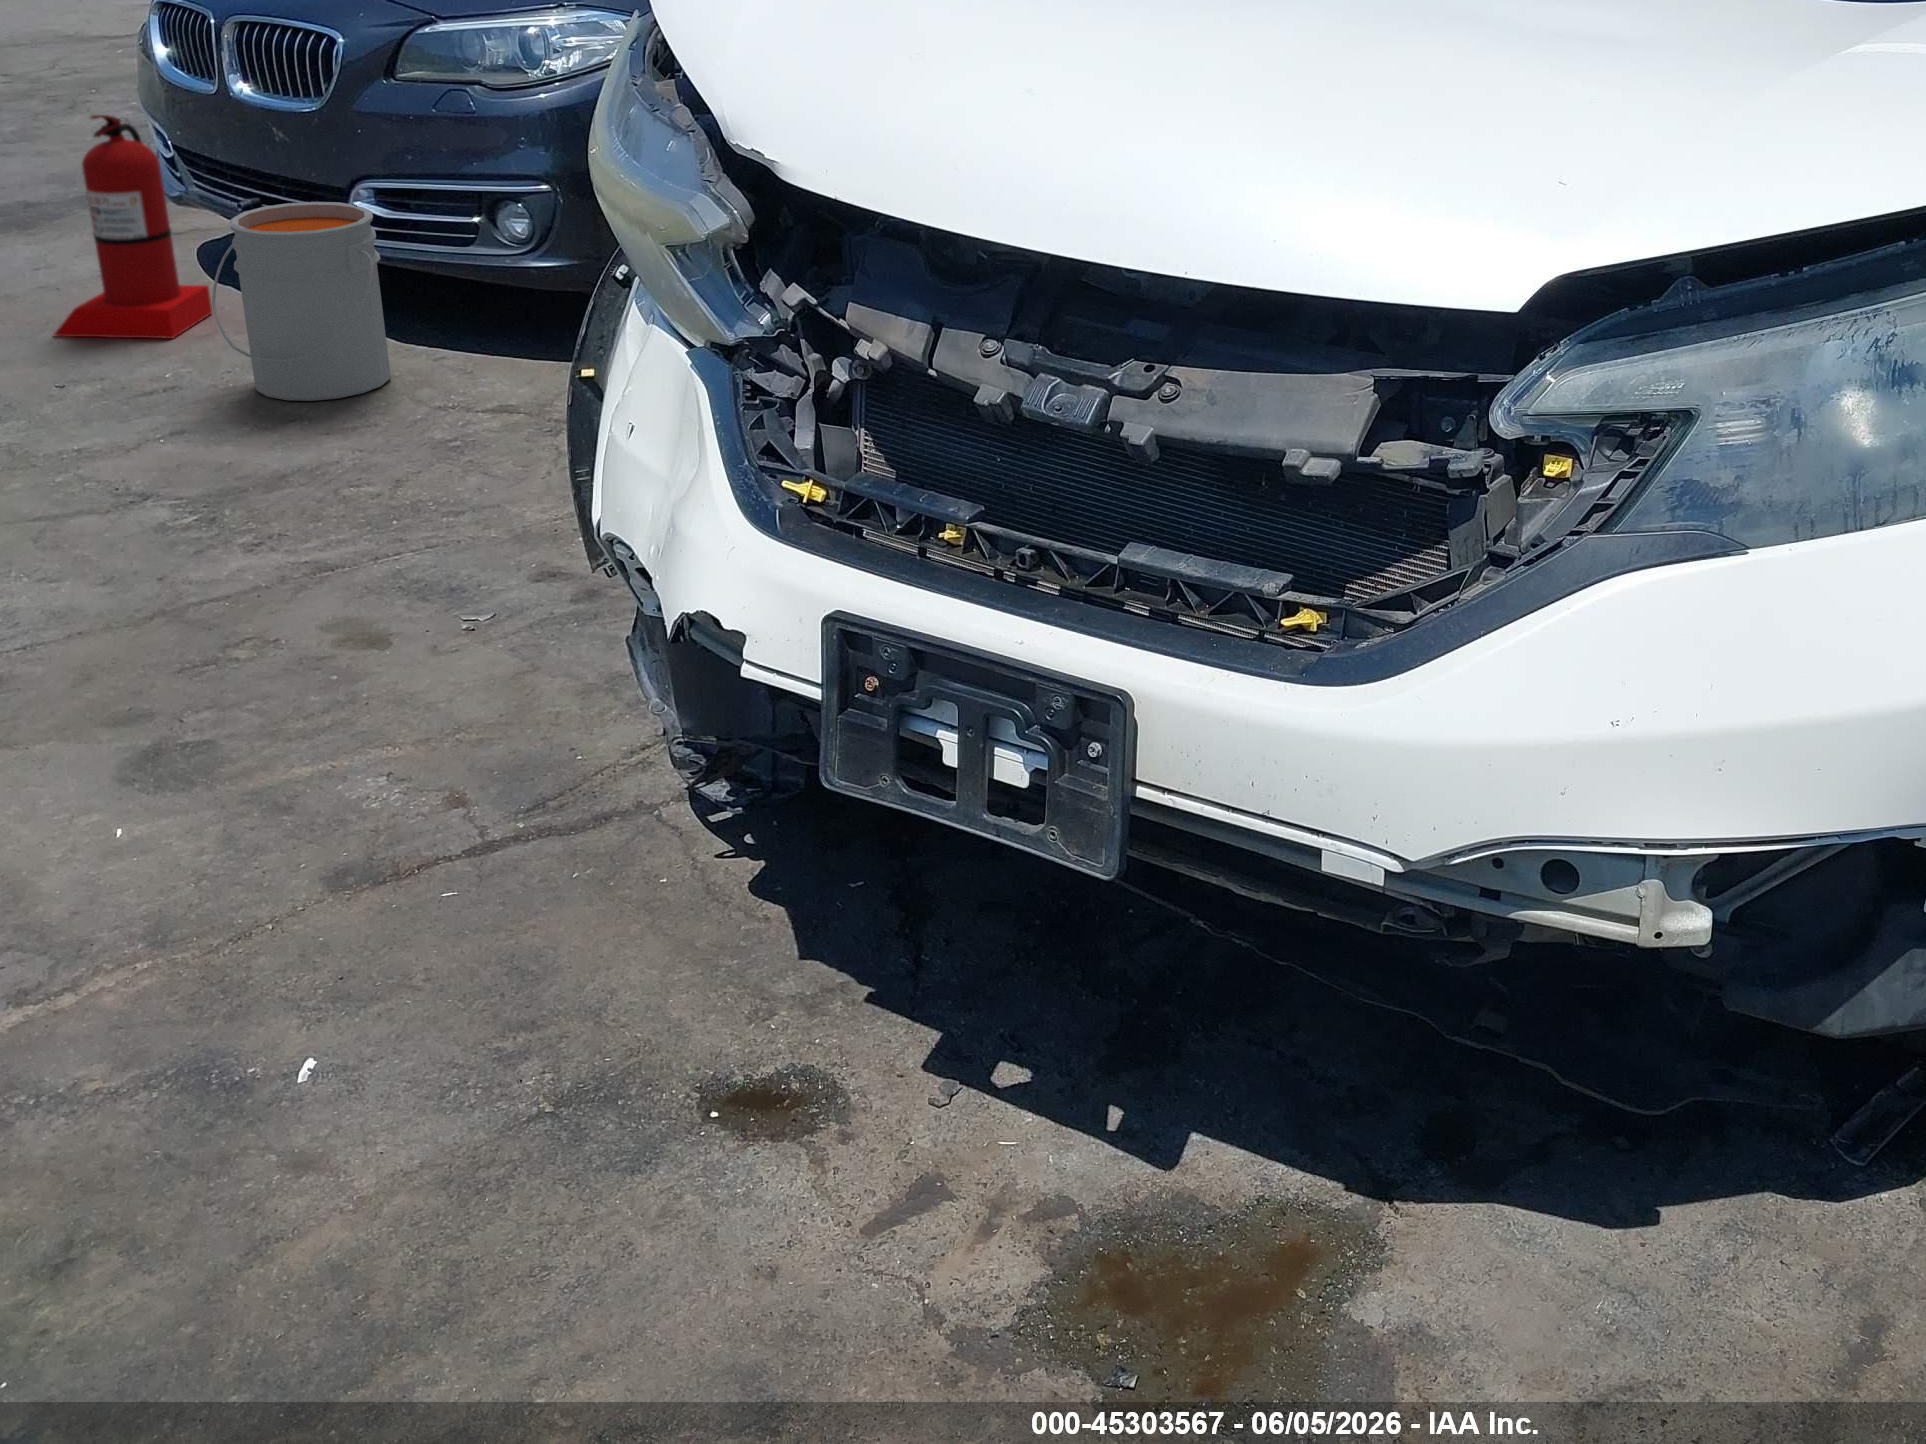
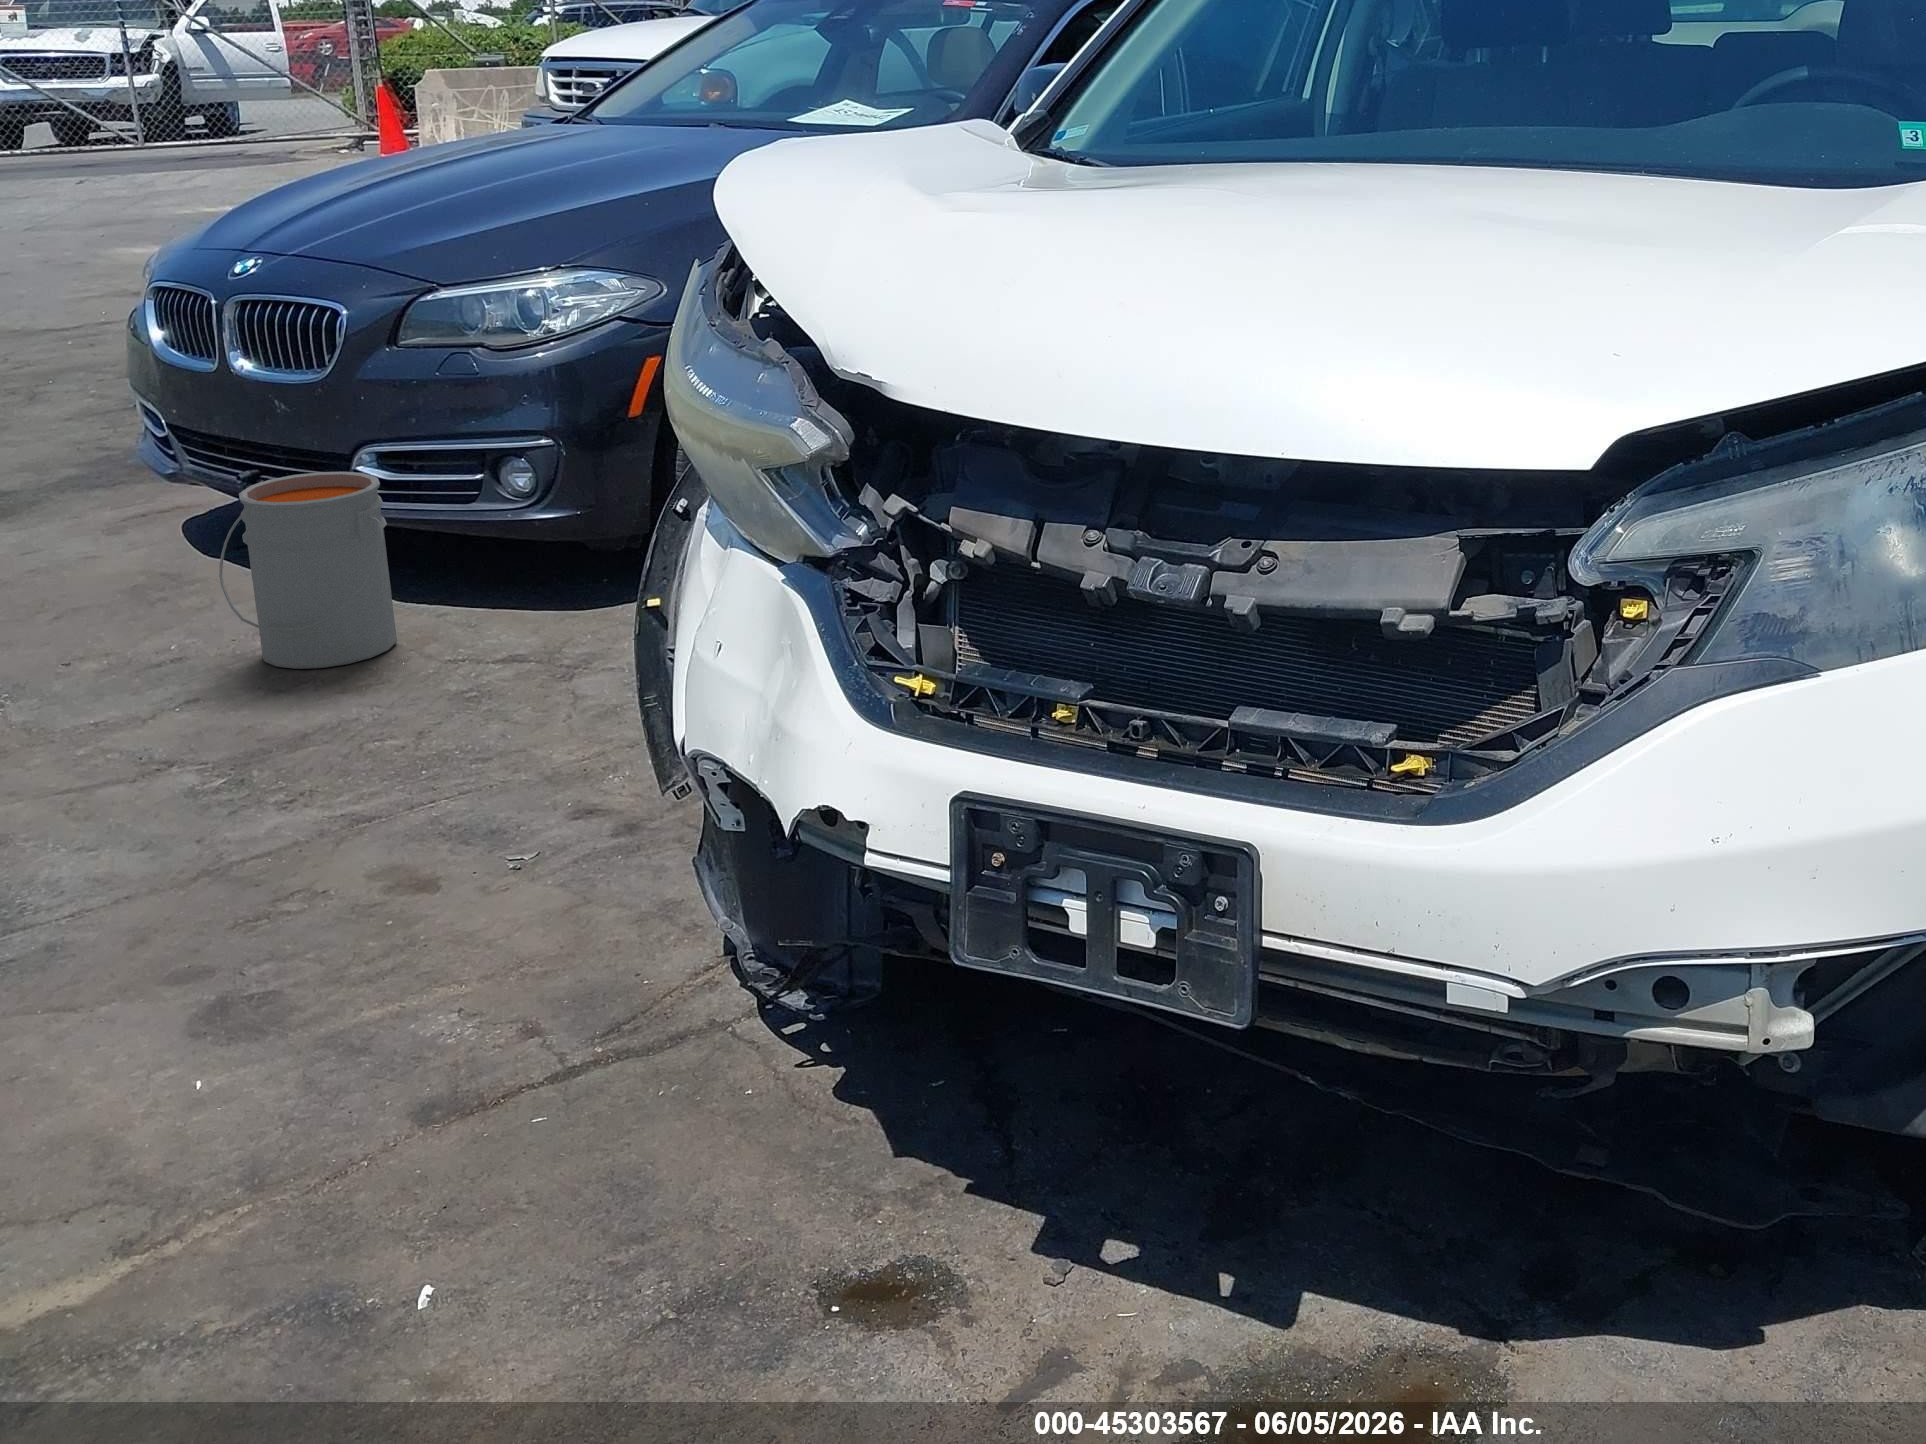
fire extinguisher: present [54,115,212,339] -> none [48,400,207,622]

